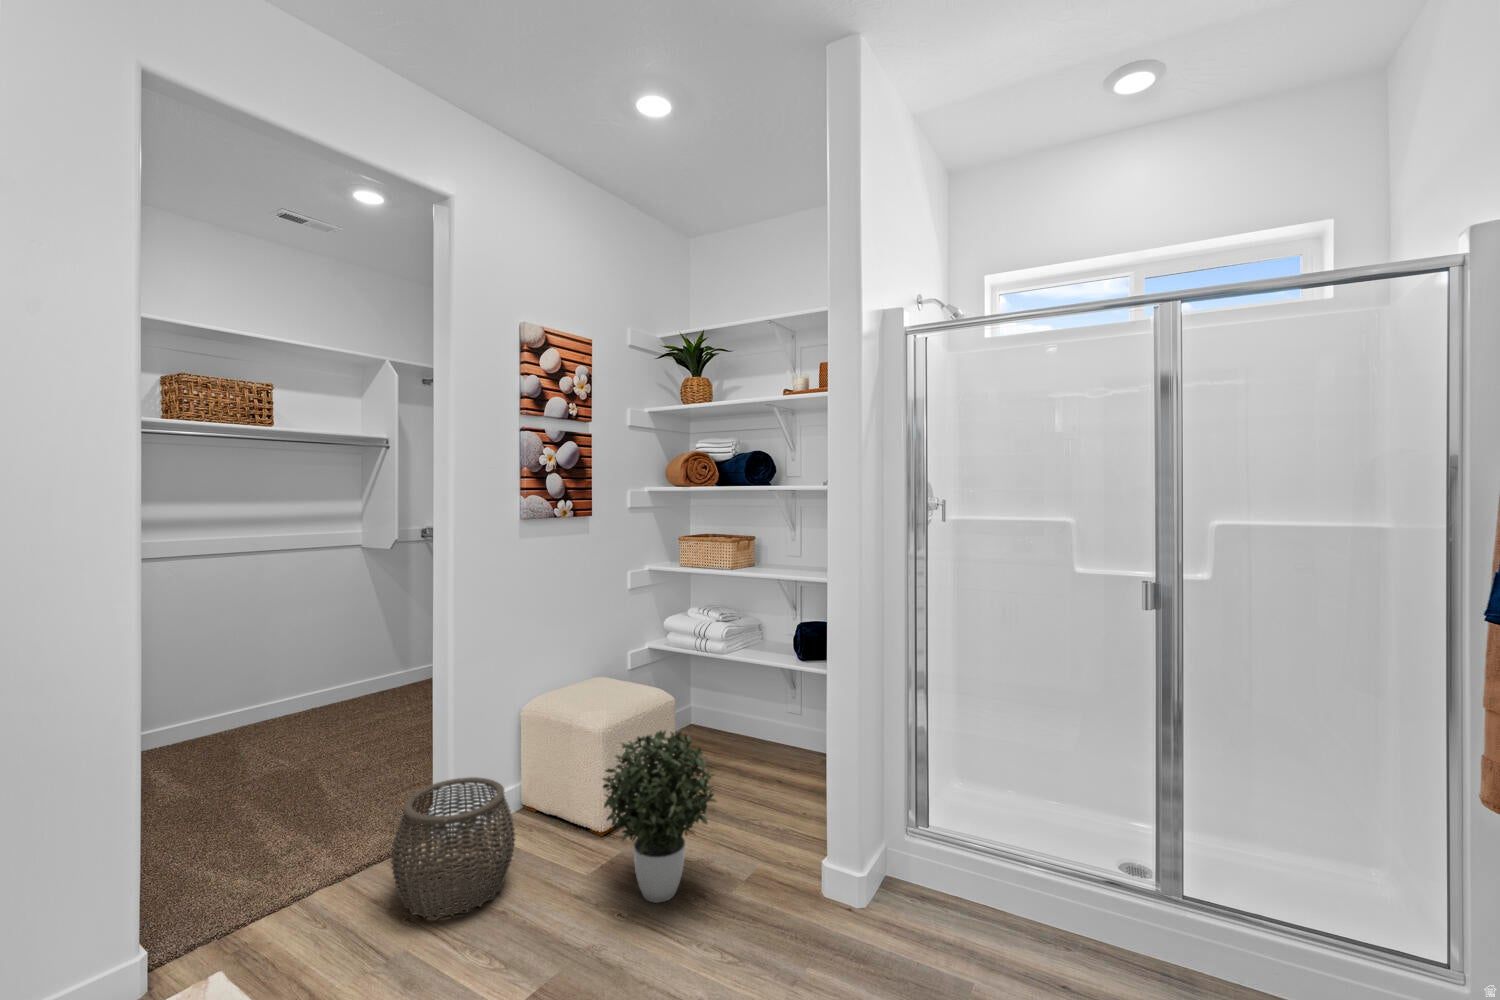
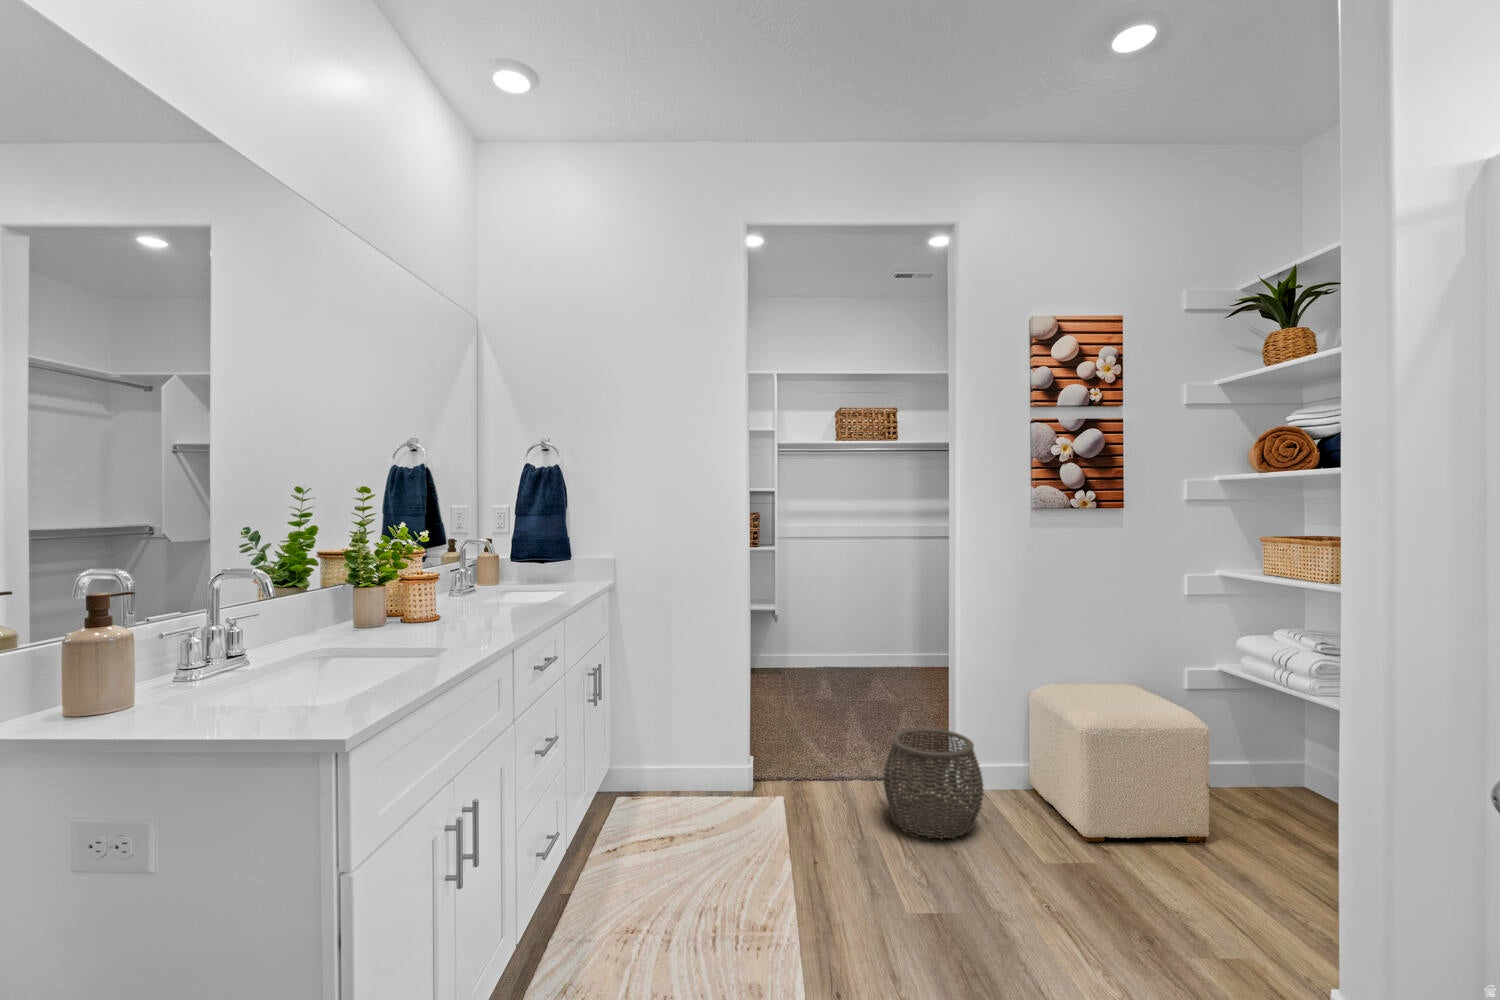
potted plant: present [603,731,717,903] -> none [1040,730,1175,916]

